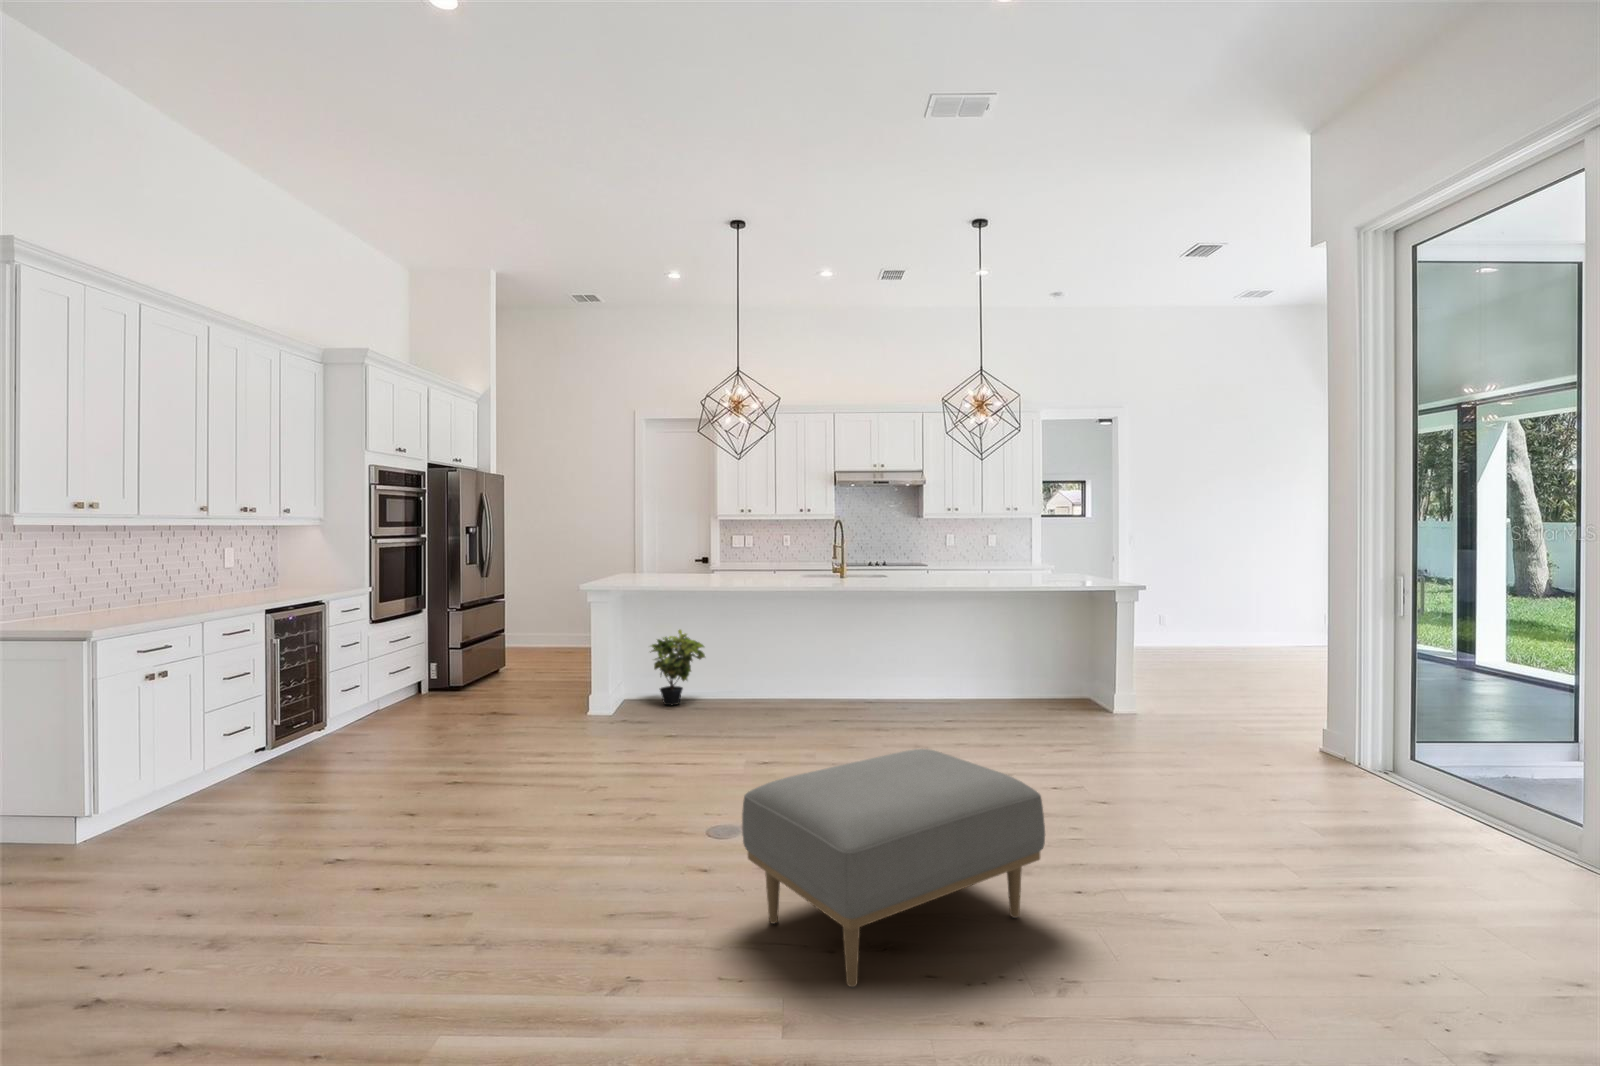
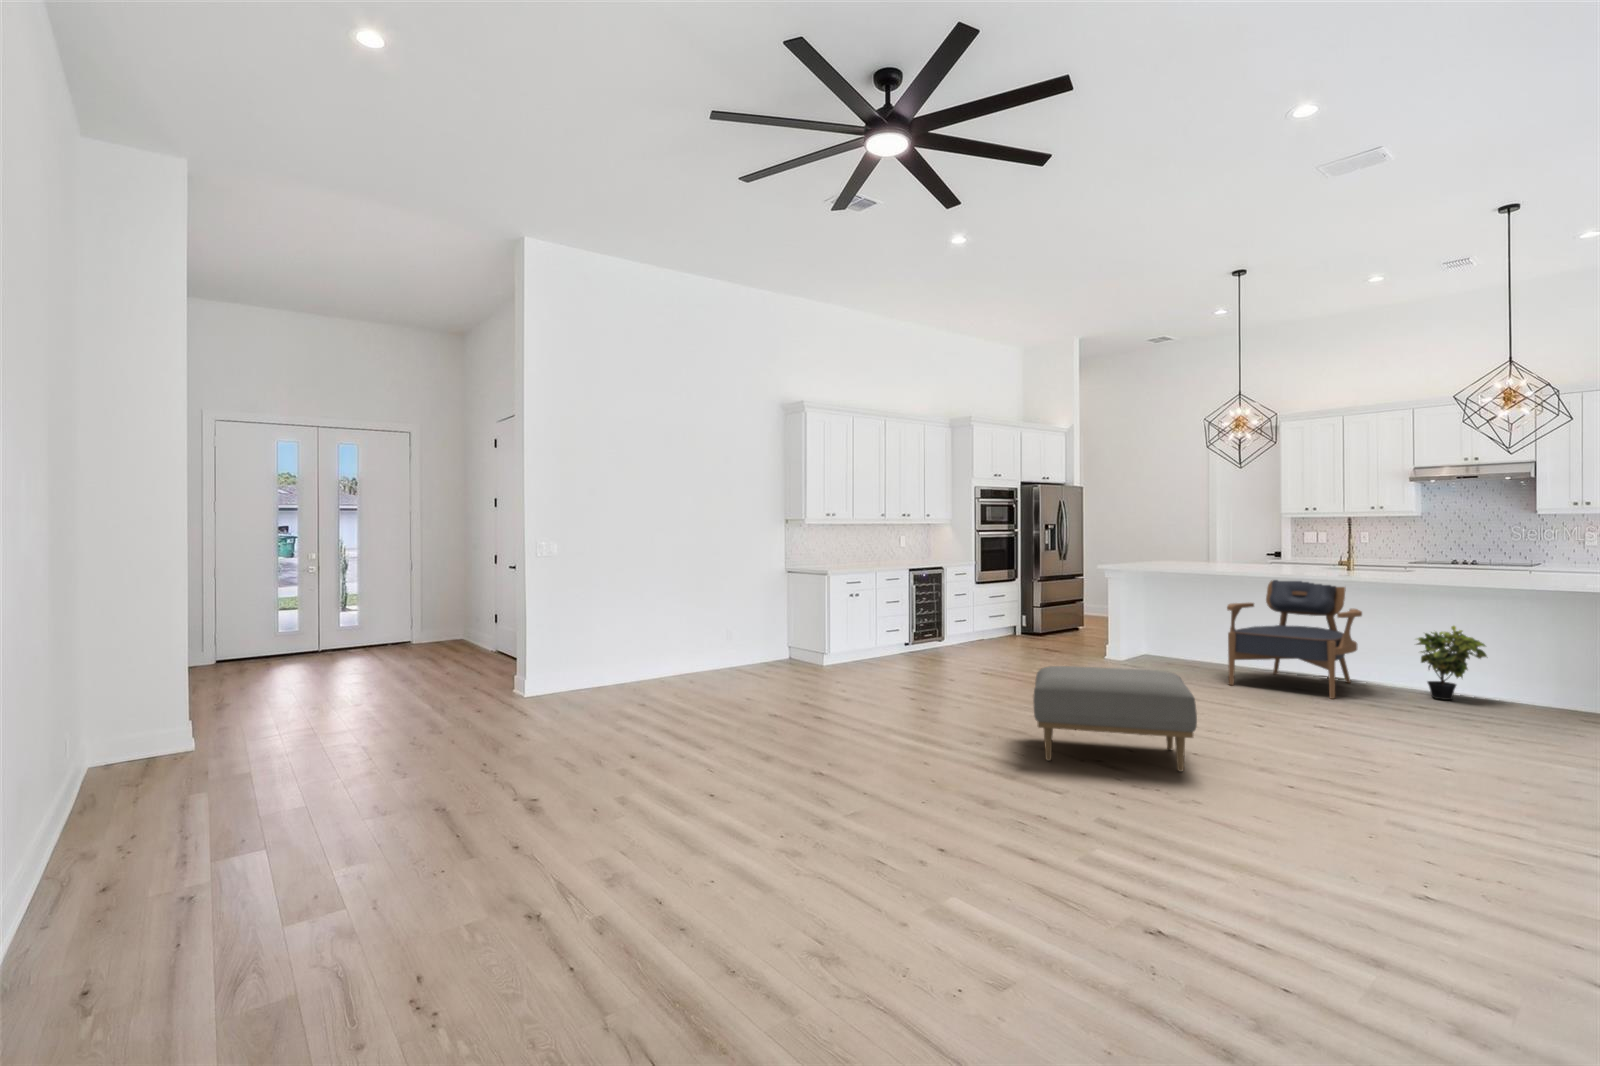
armchair: none [763,583,896,724] -> present [1227,580,1362,699]
potted plant: present [651,630,705,705] -> present [1417,626,1487,700]

